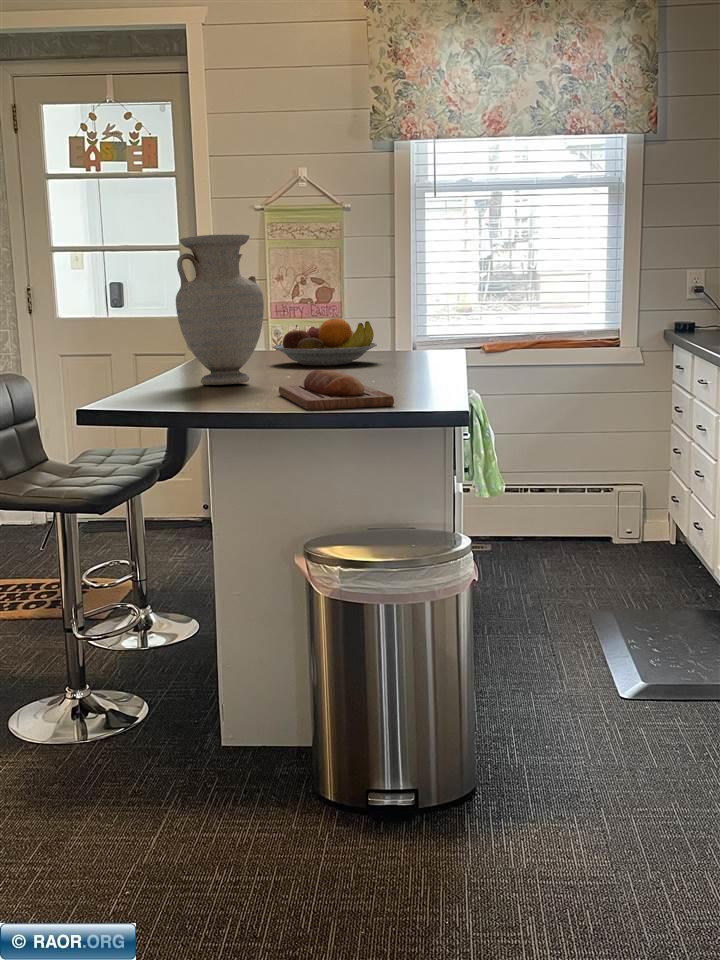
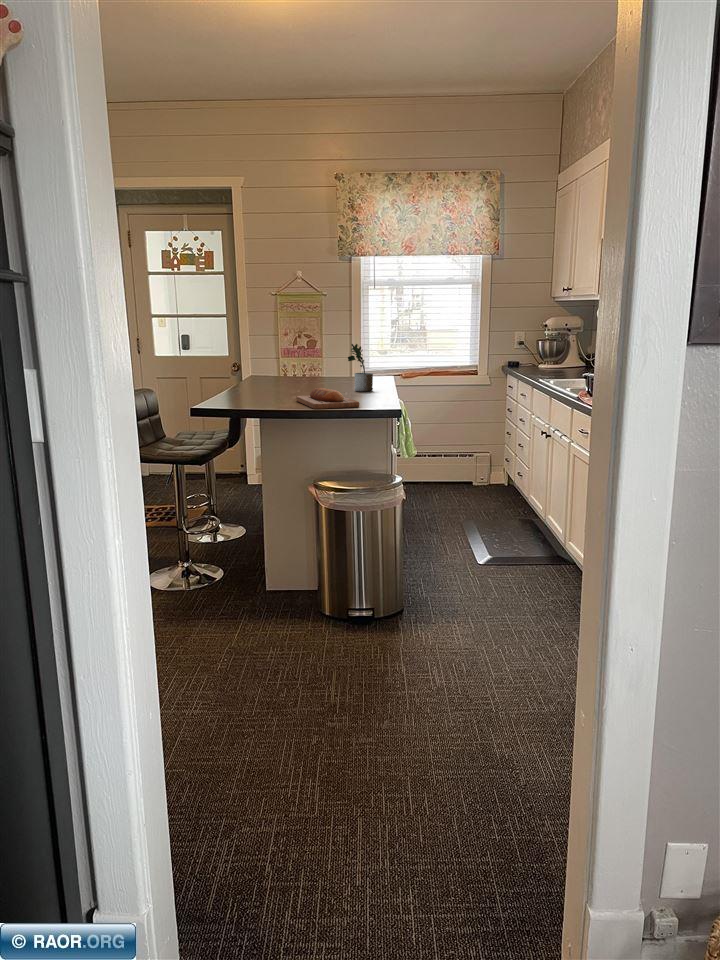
vase: present [176,234,264,385] -> none [238,313,286,396]
potted plant: none [379,289,426,376] -> present [348,344,373,391]
fruit bowl: present [273,319,377,366] -> none [287,359,345,385]

